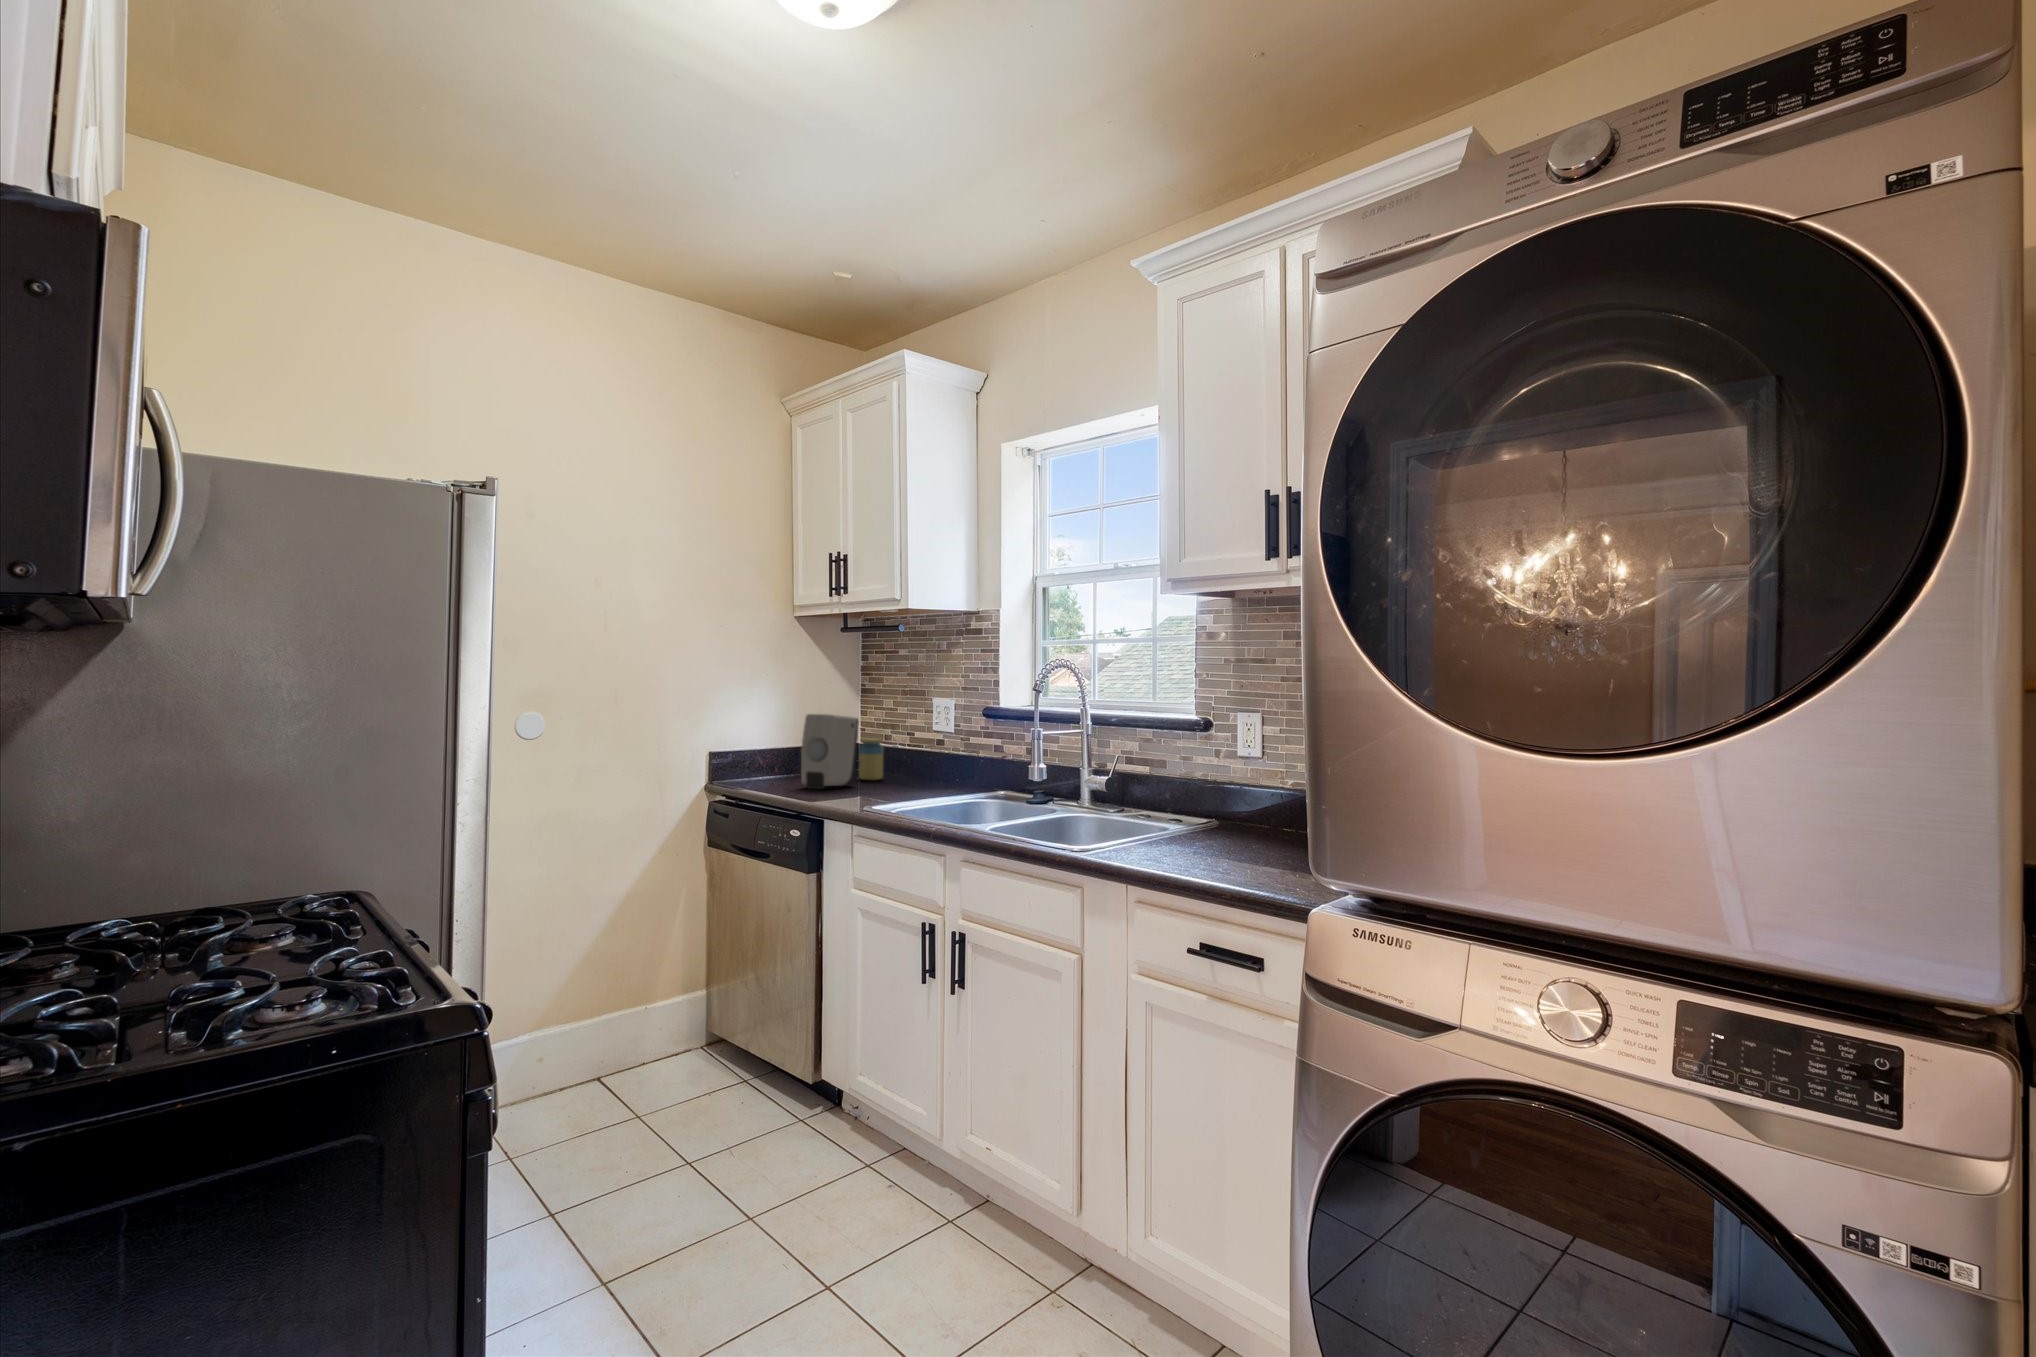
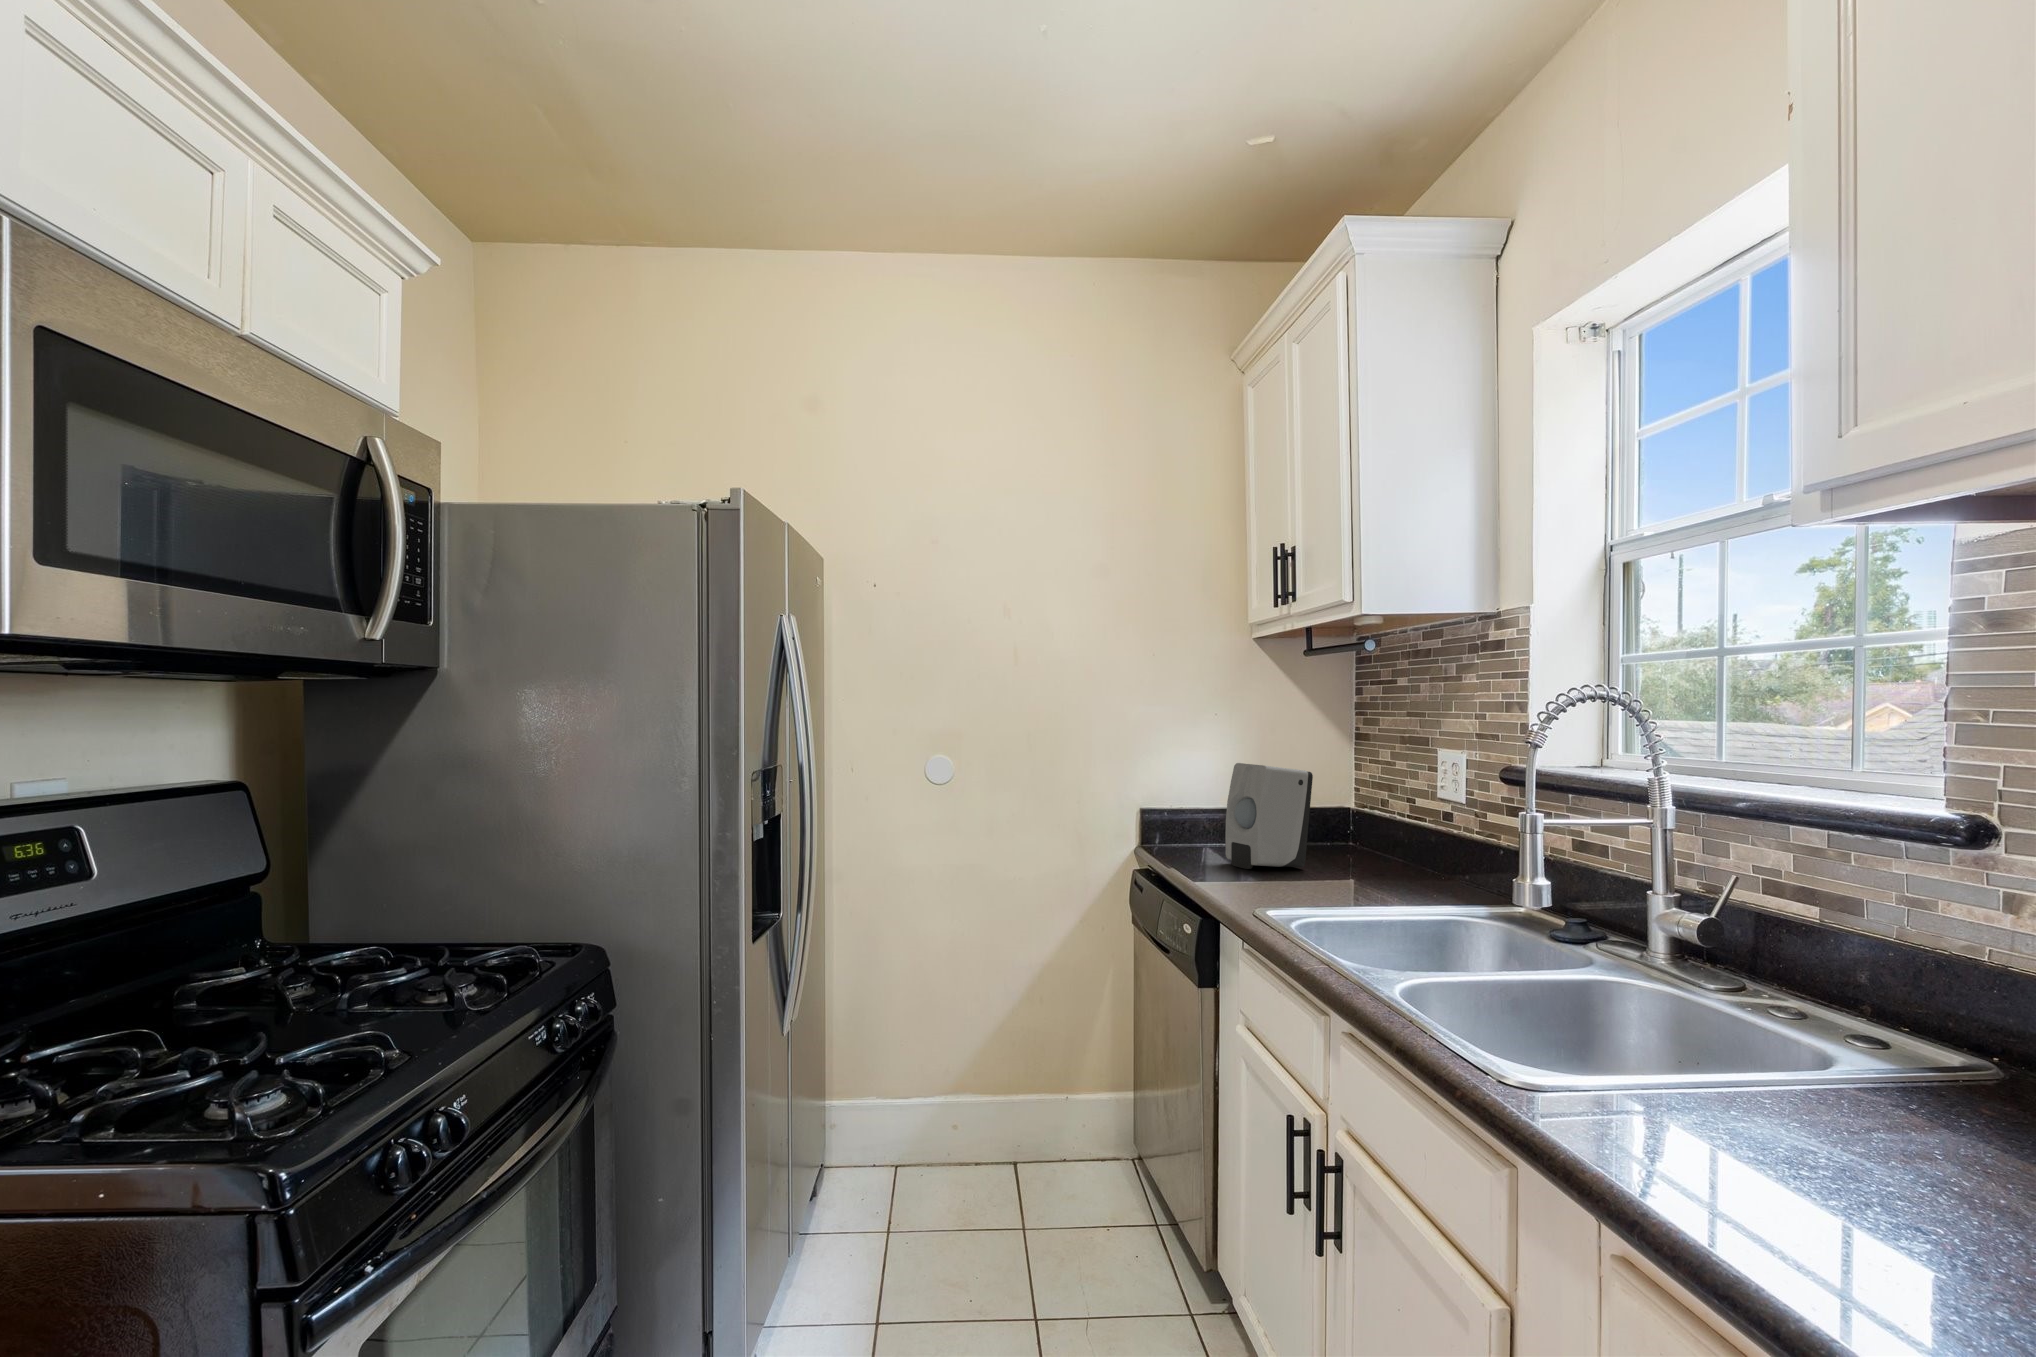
jar: present [859,738,883,780] -> none [1328,802,1366,863]

